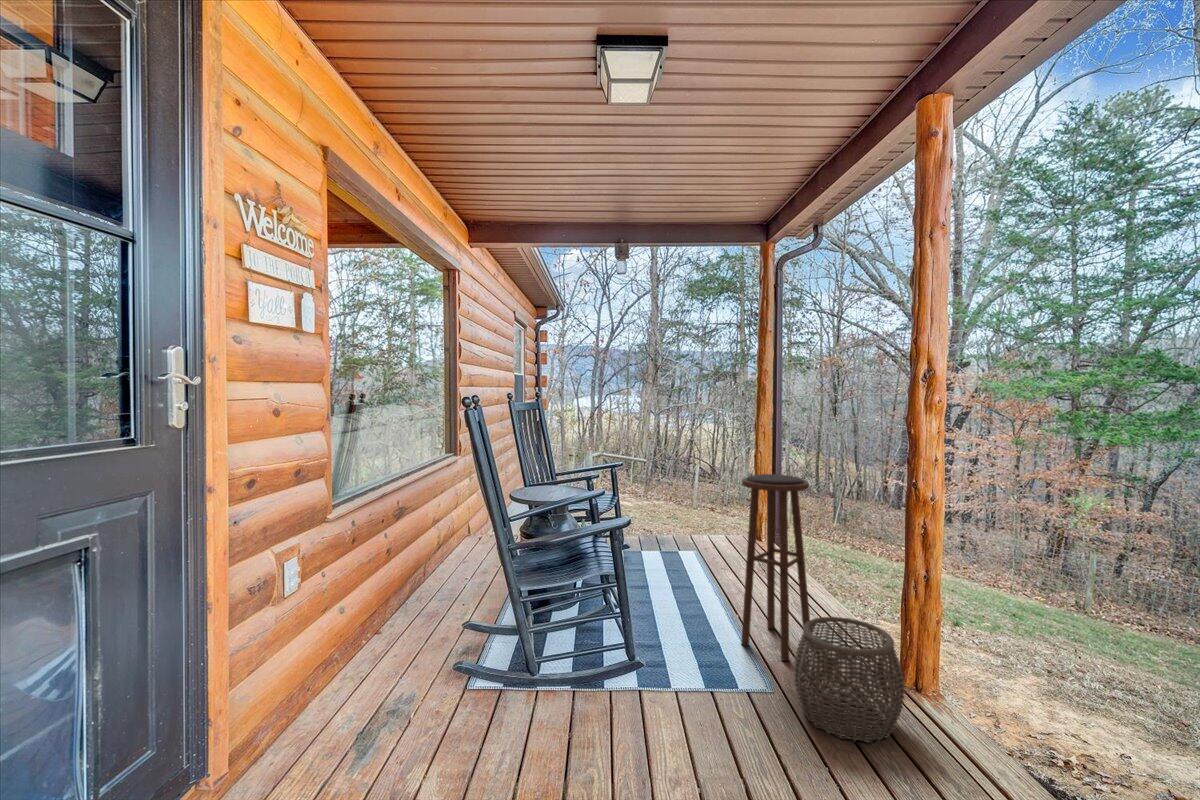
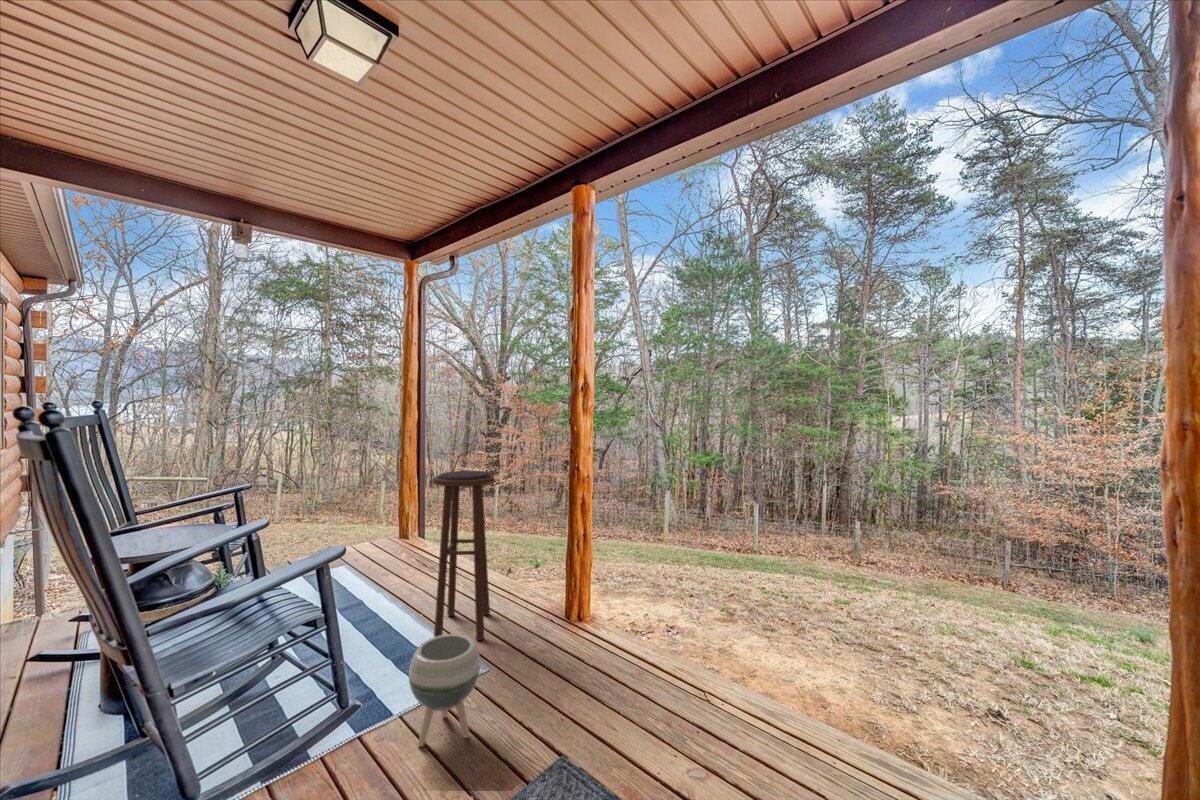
woven basket: present [794,617,905,743] -> none [512,583,598,688]
planter: none [669,628,735,733] -> present [409,634,480,747]

